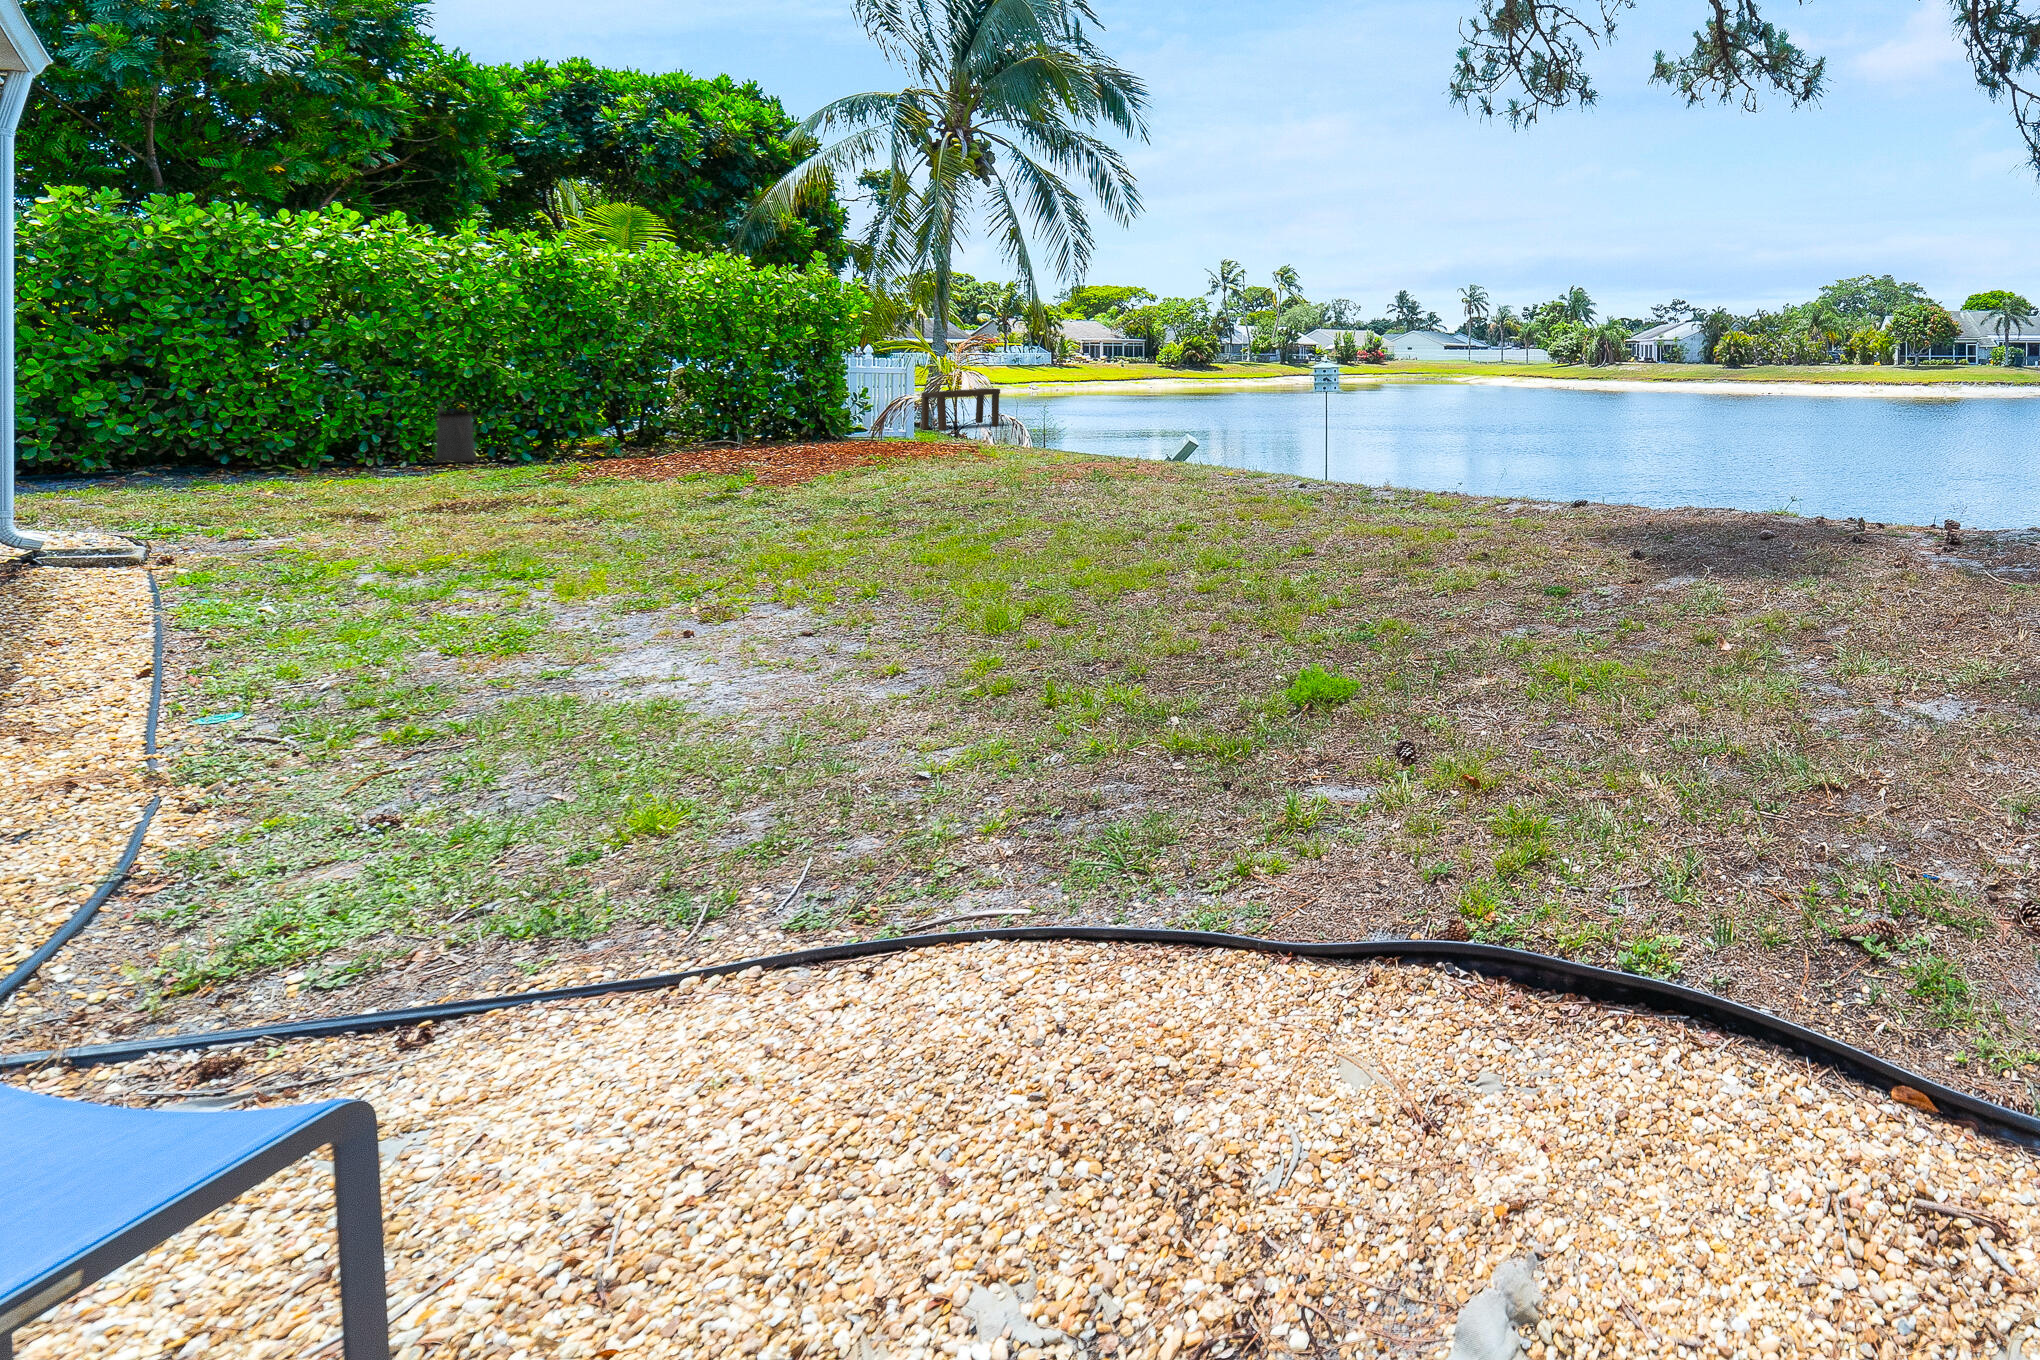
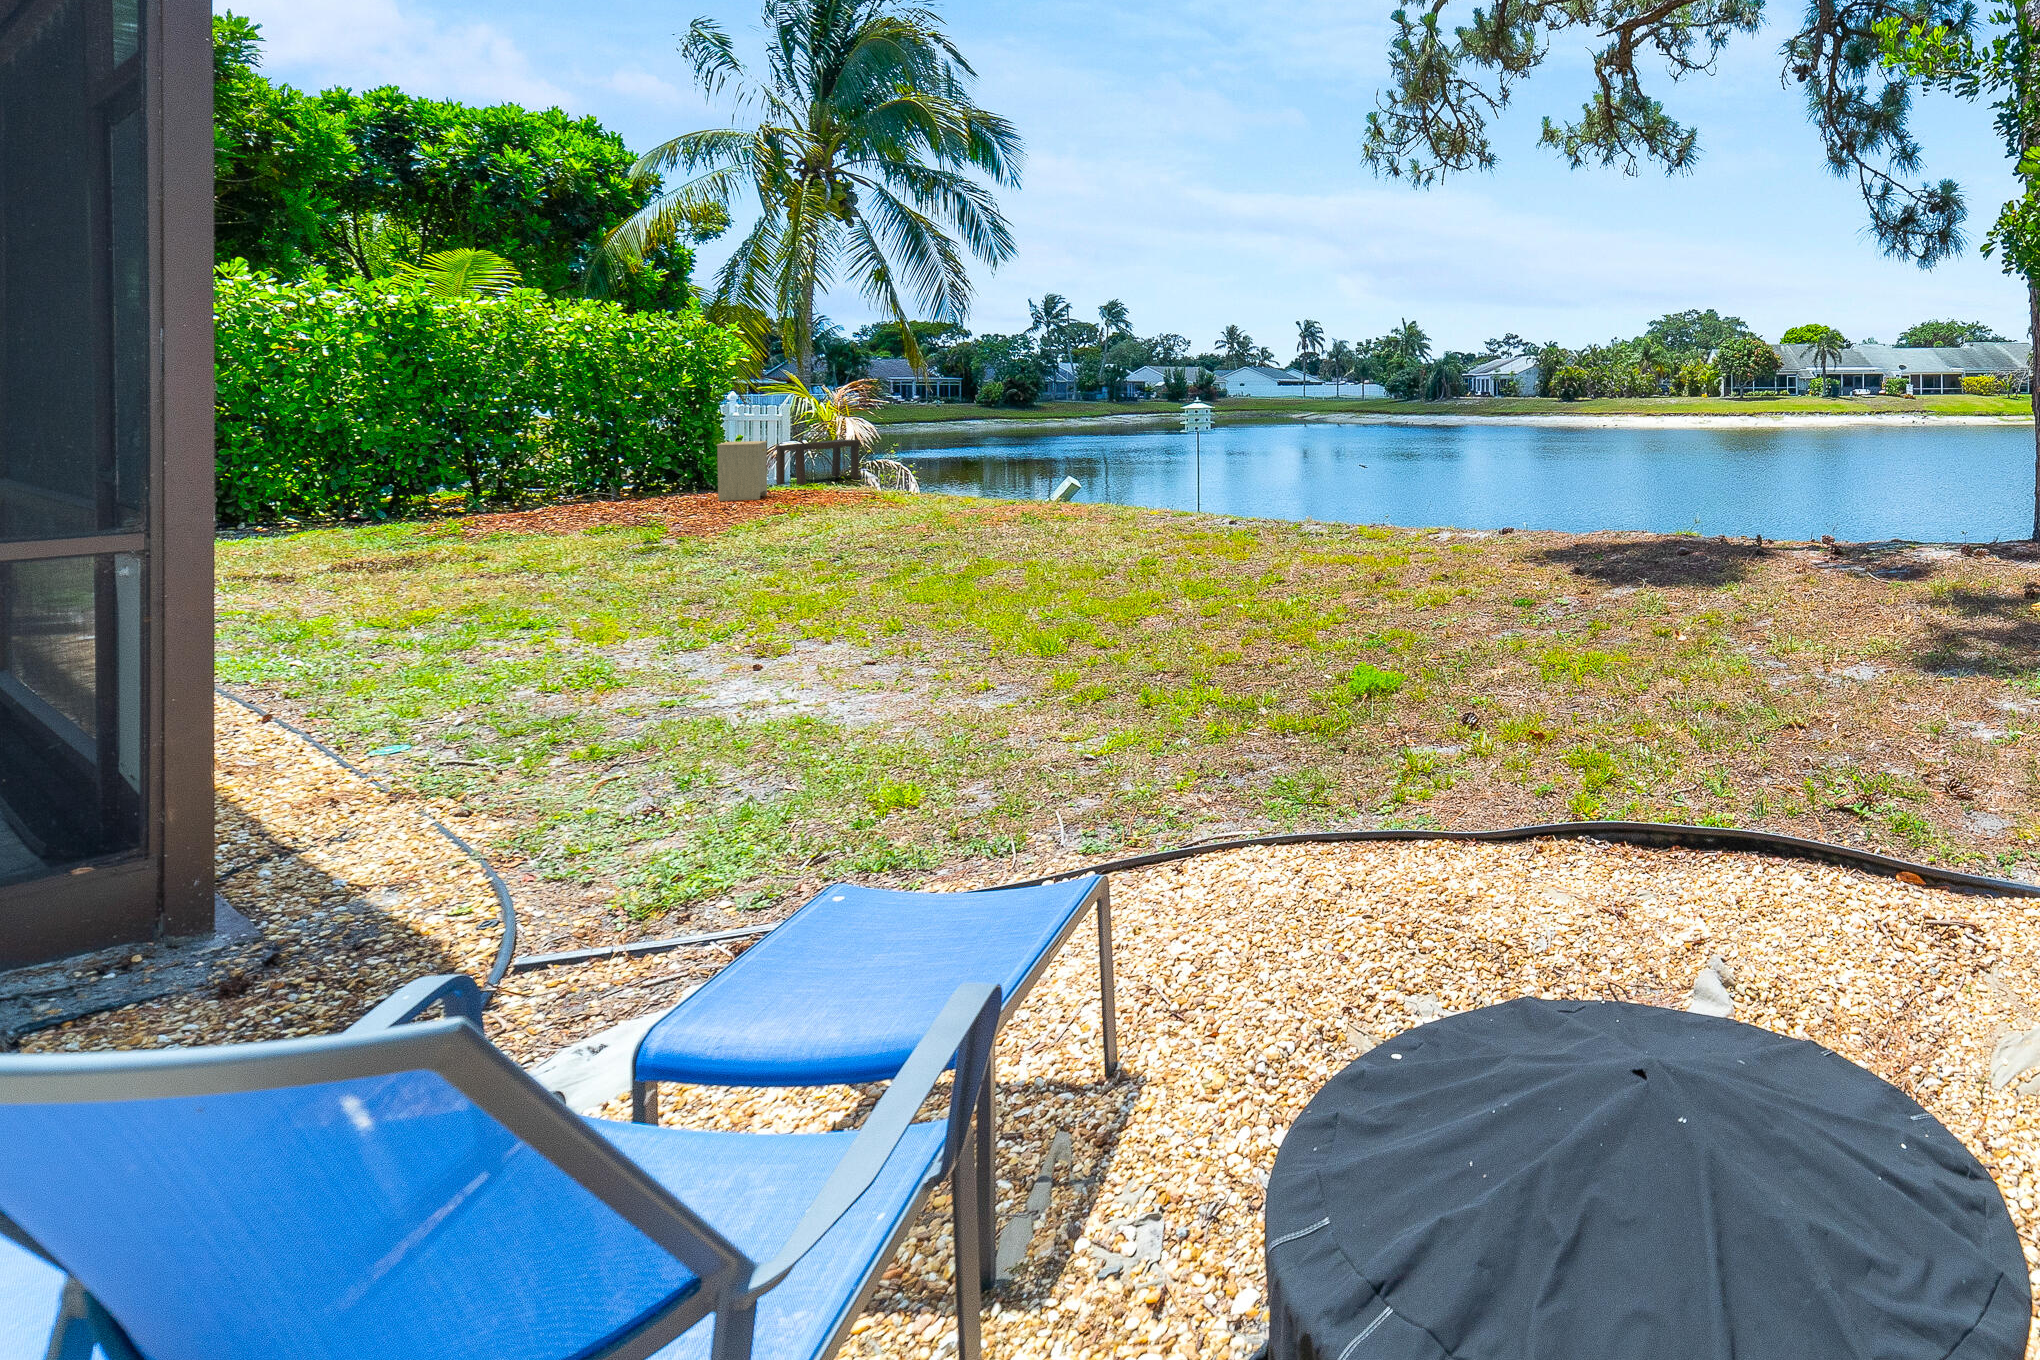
side table: none [851,388,901,444] -> present [717,441,767,501]
watering can: present [435,400,476,463] -> none [282,462,334,531]

